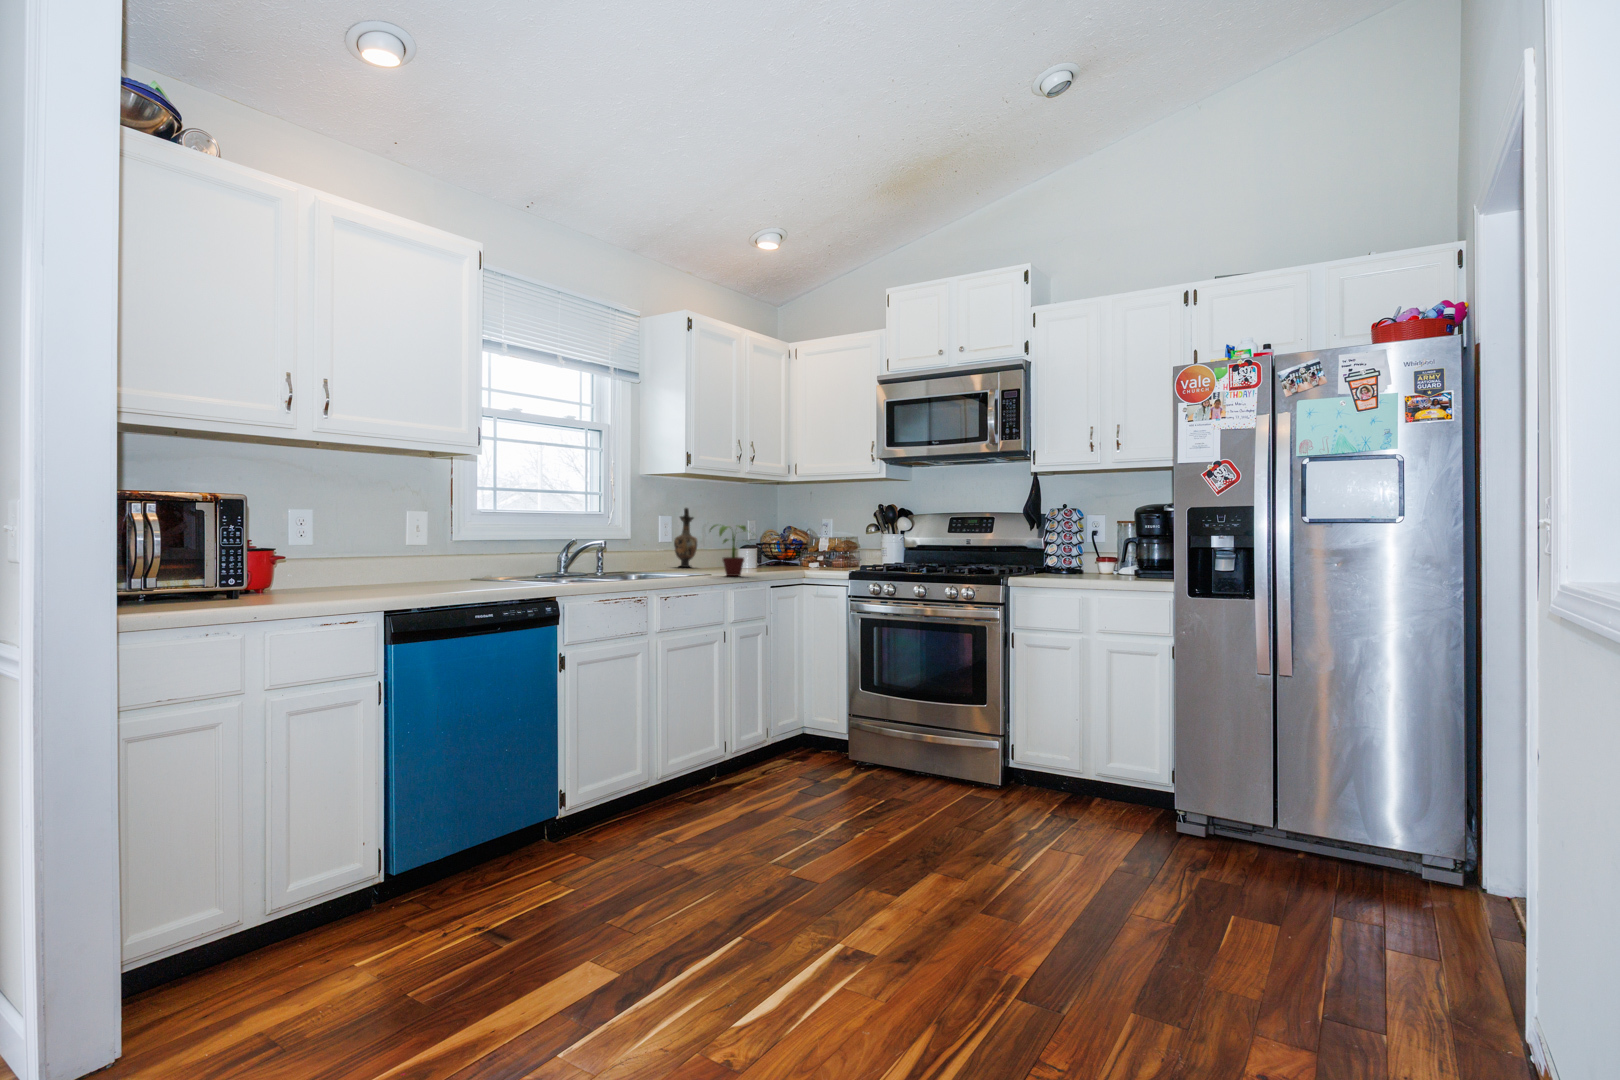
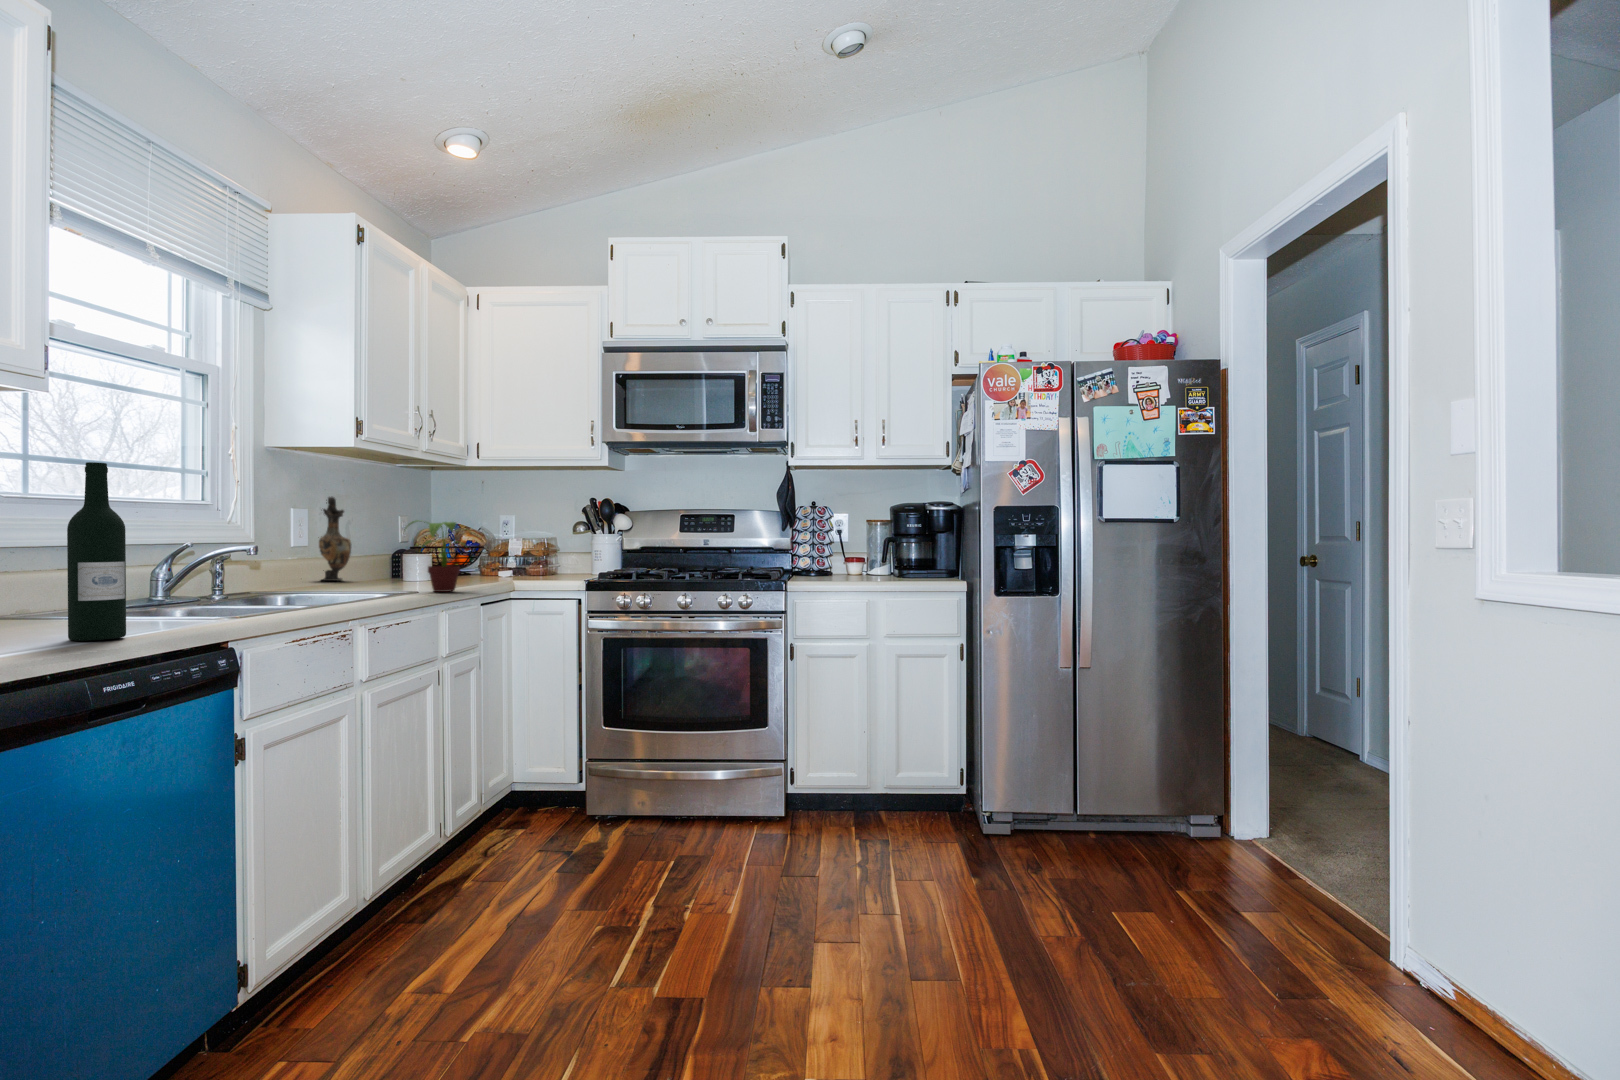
wine bottle: none [472,496,498,591] -> present [67,462,126,641]

